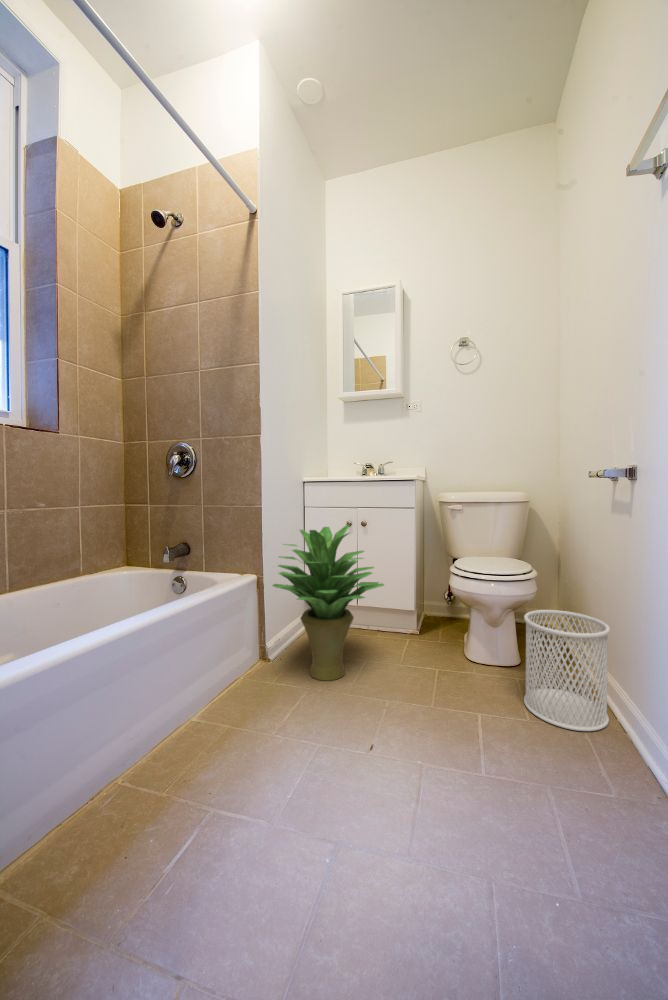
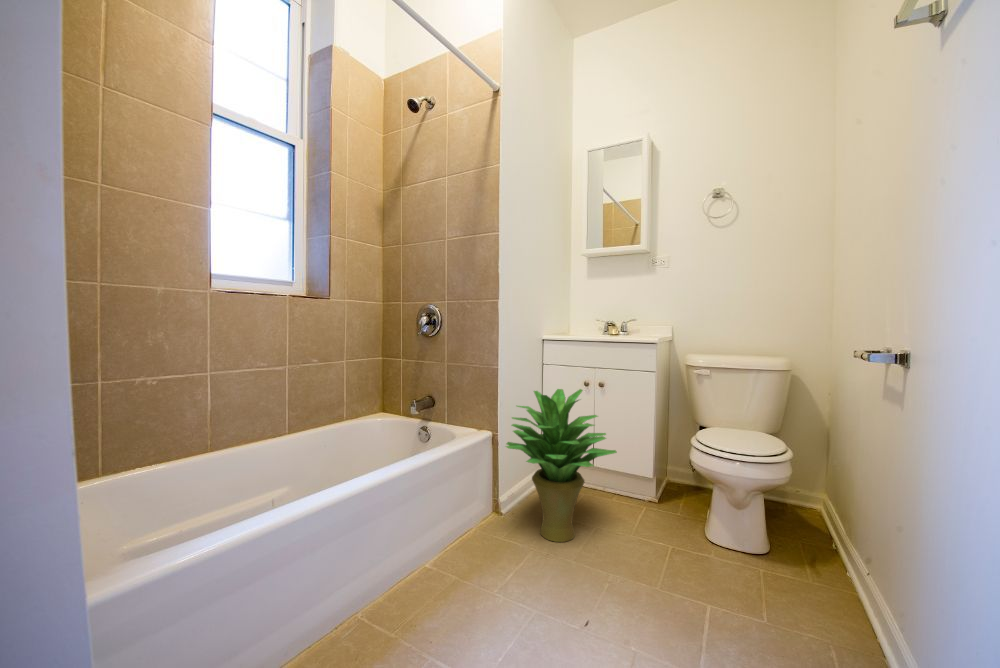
wastebasket: present [524,610,610,731] -> none [767,497,873,642]

